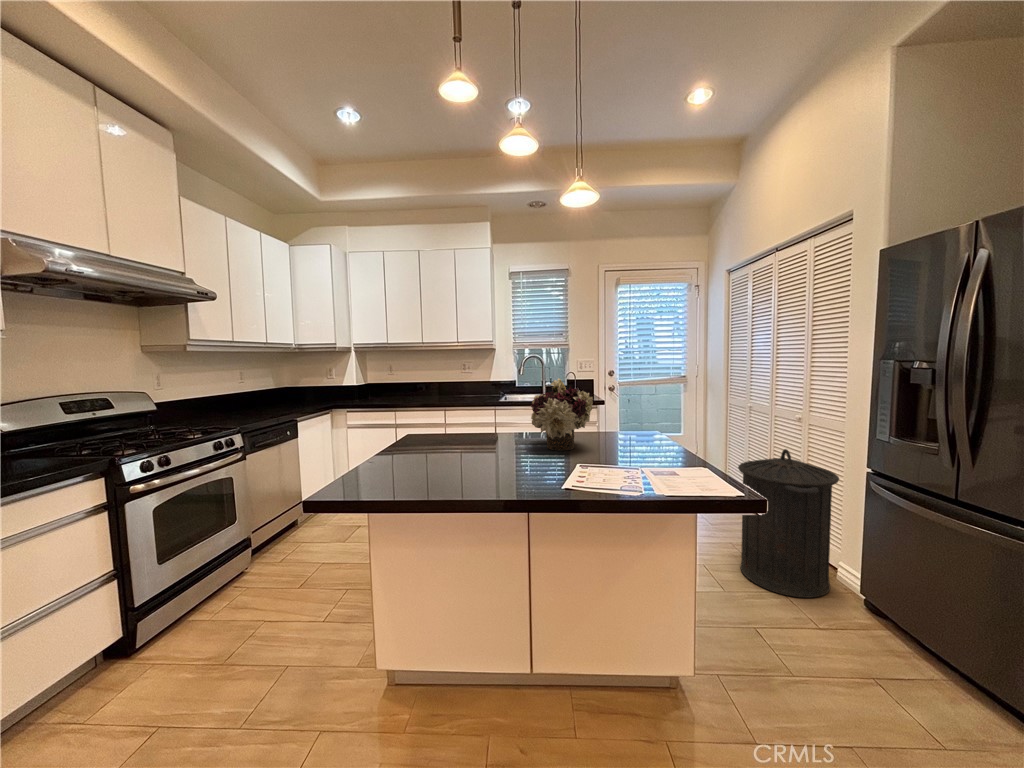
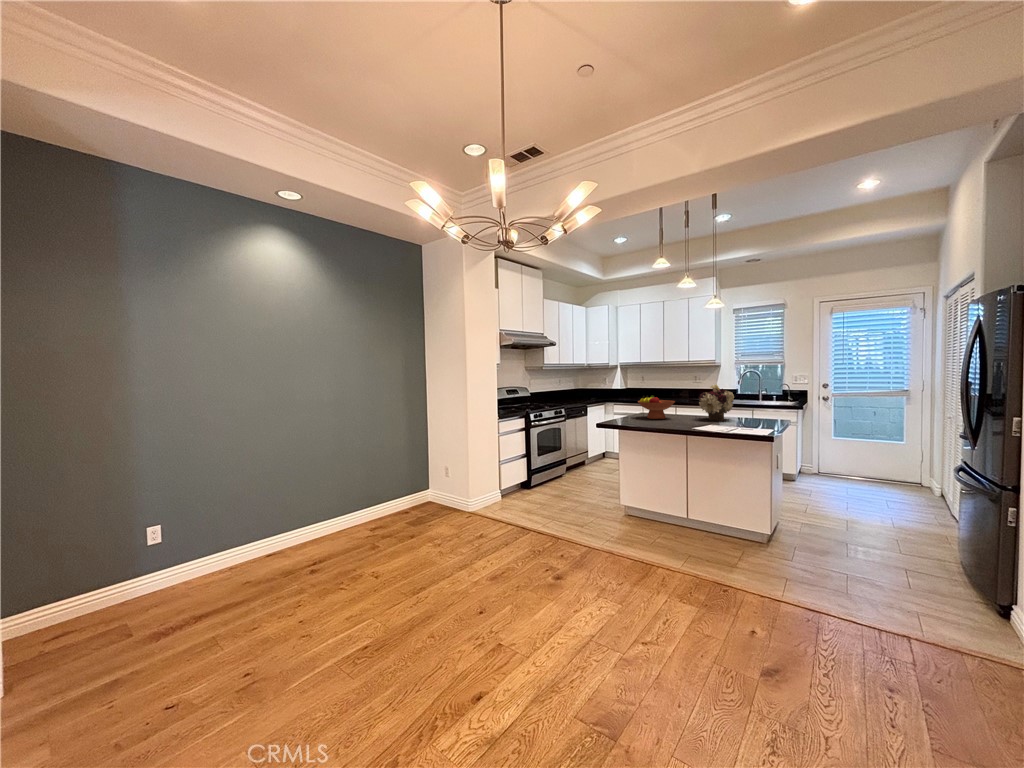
fruit bowl: none [409,406,488,460] -> present [638,395,675,419]
trash can: present [738,449,839,598] -> none [880,442,969,551]

